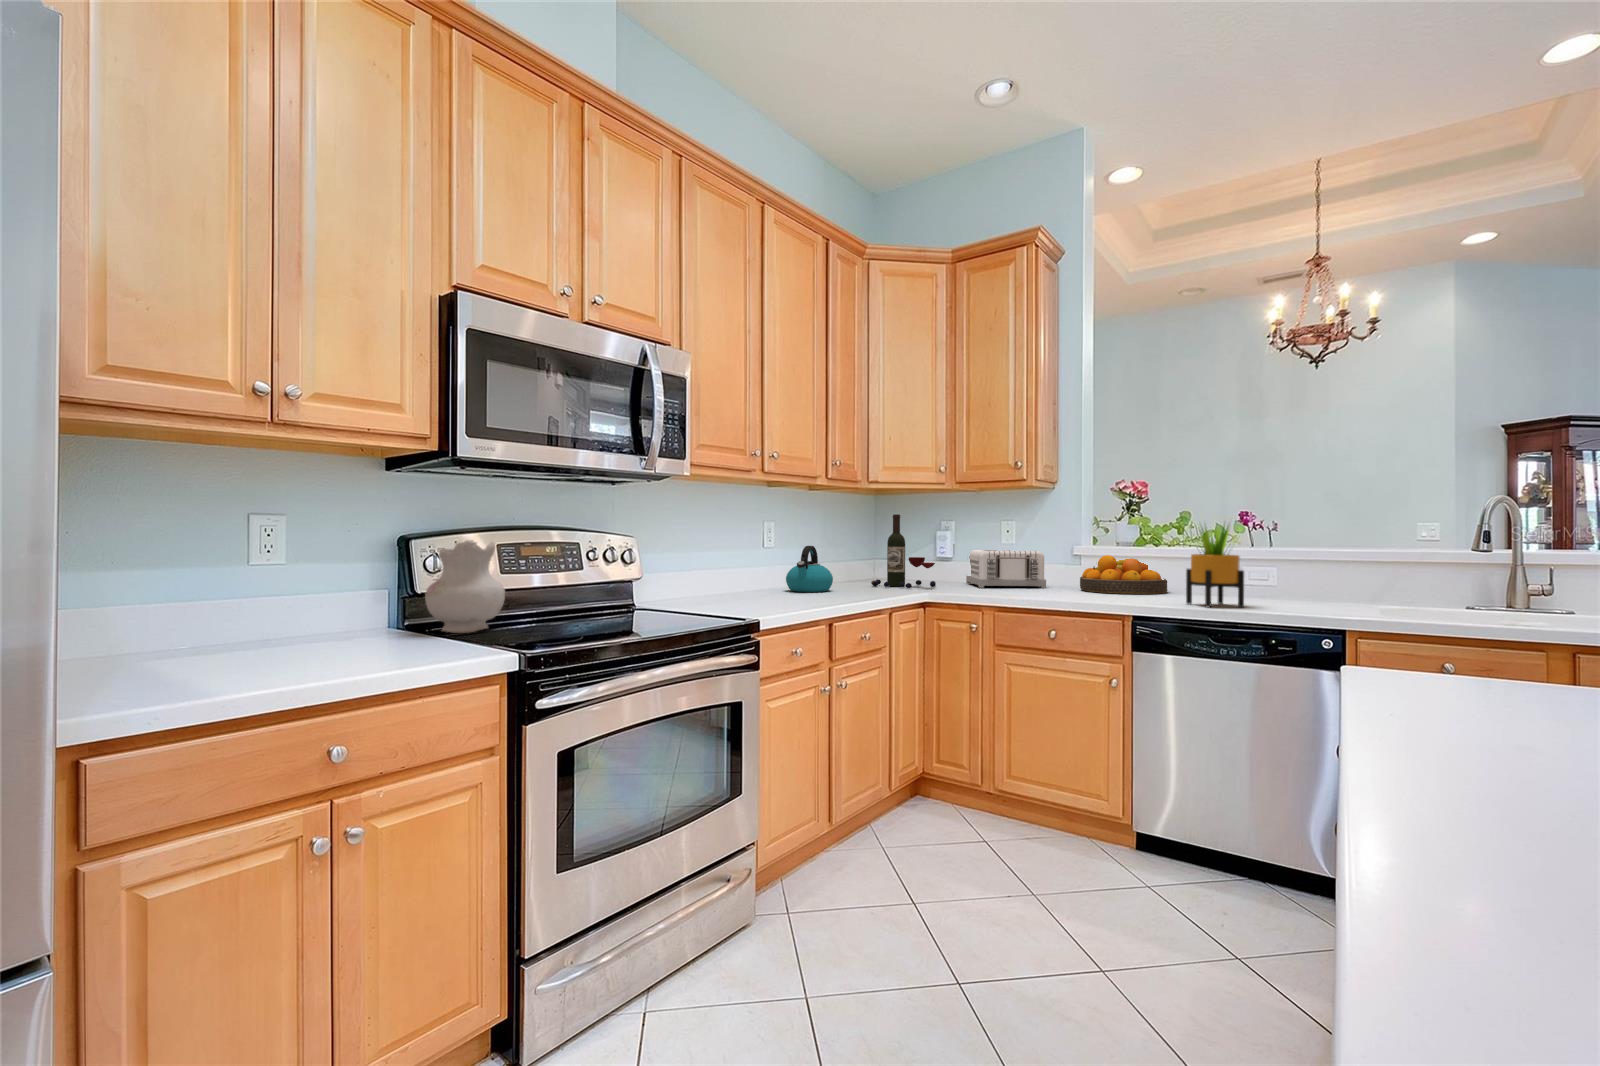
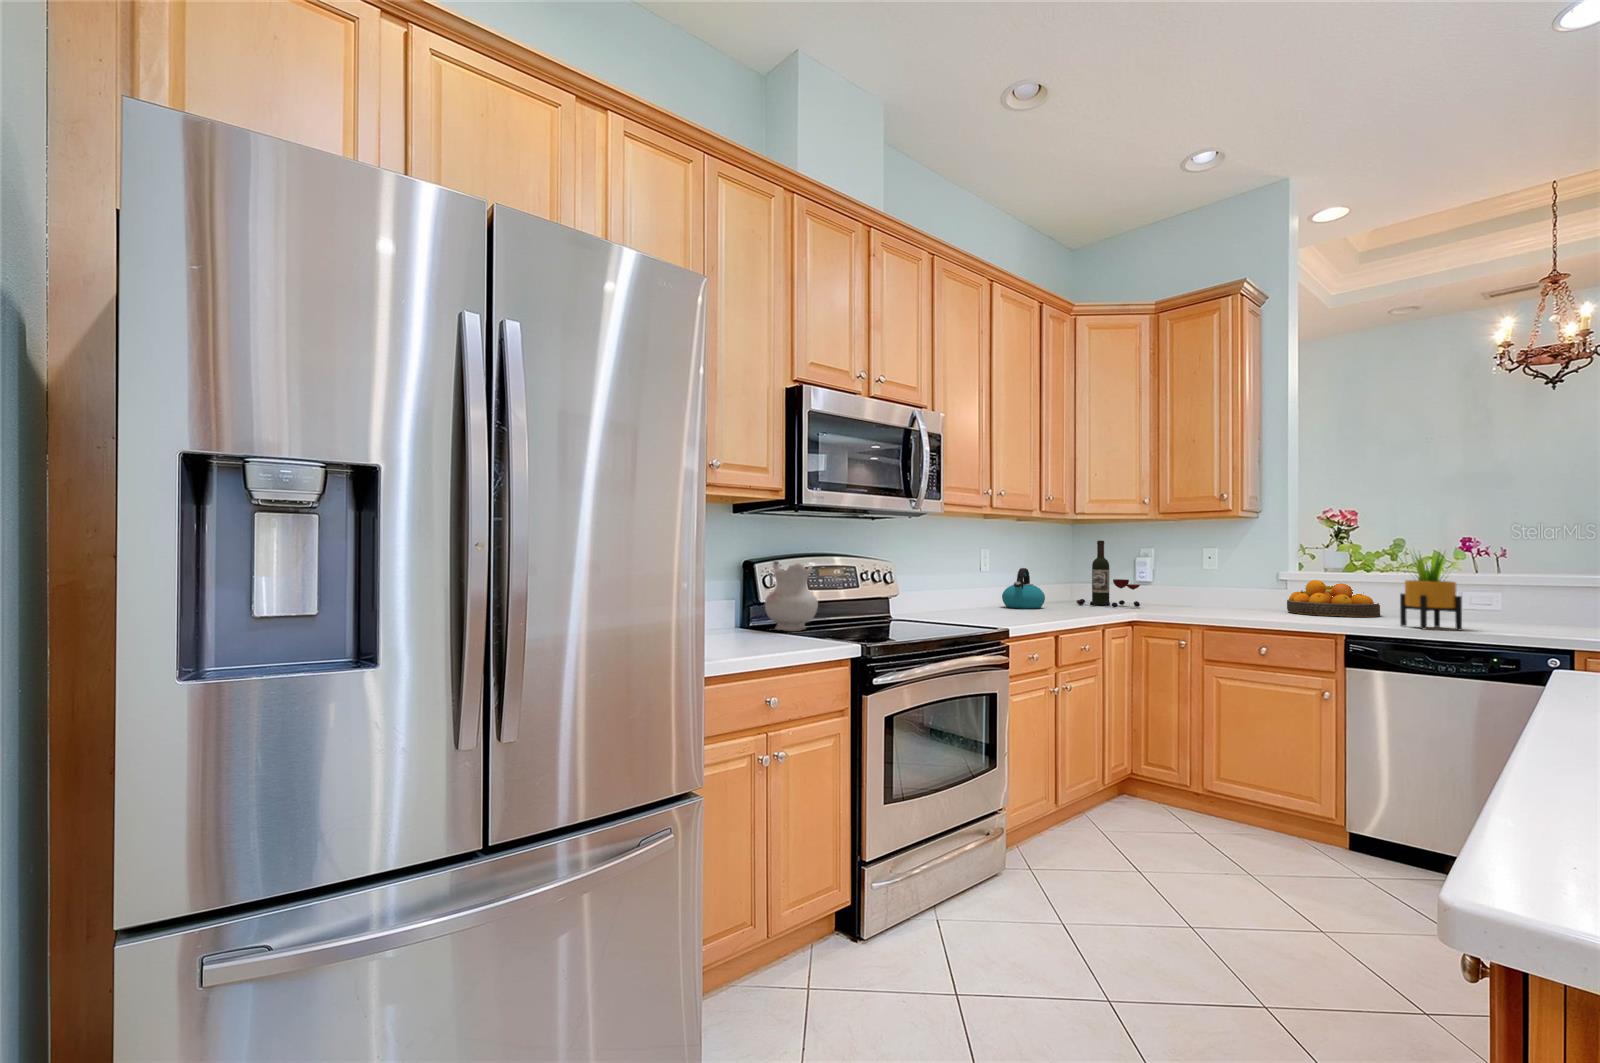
toaster: present [966,550,1046,588] -> none [1168,573,1251,610]

